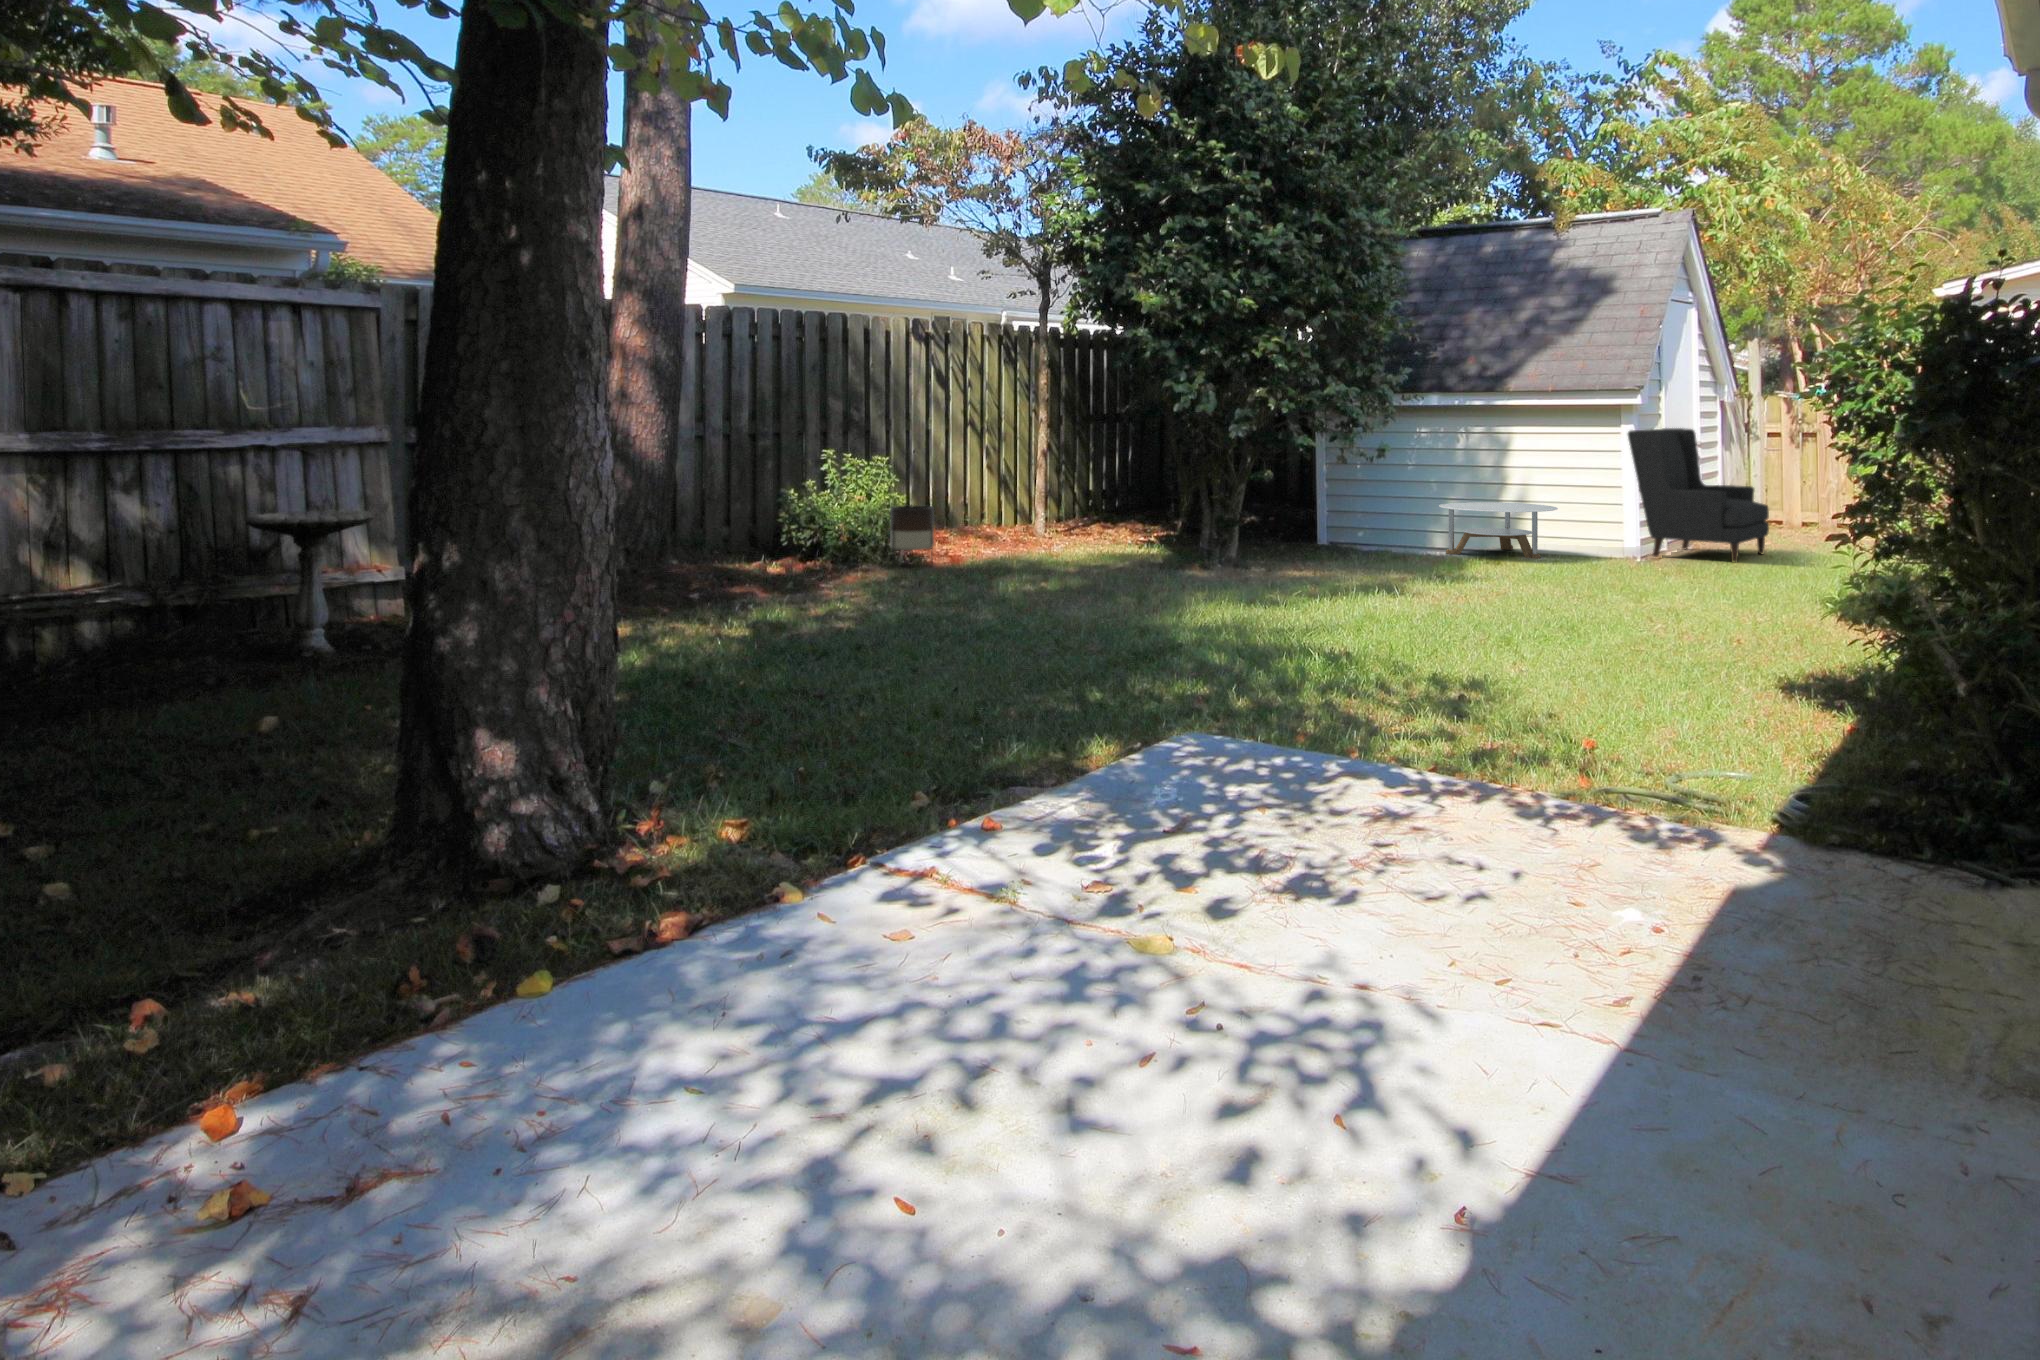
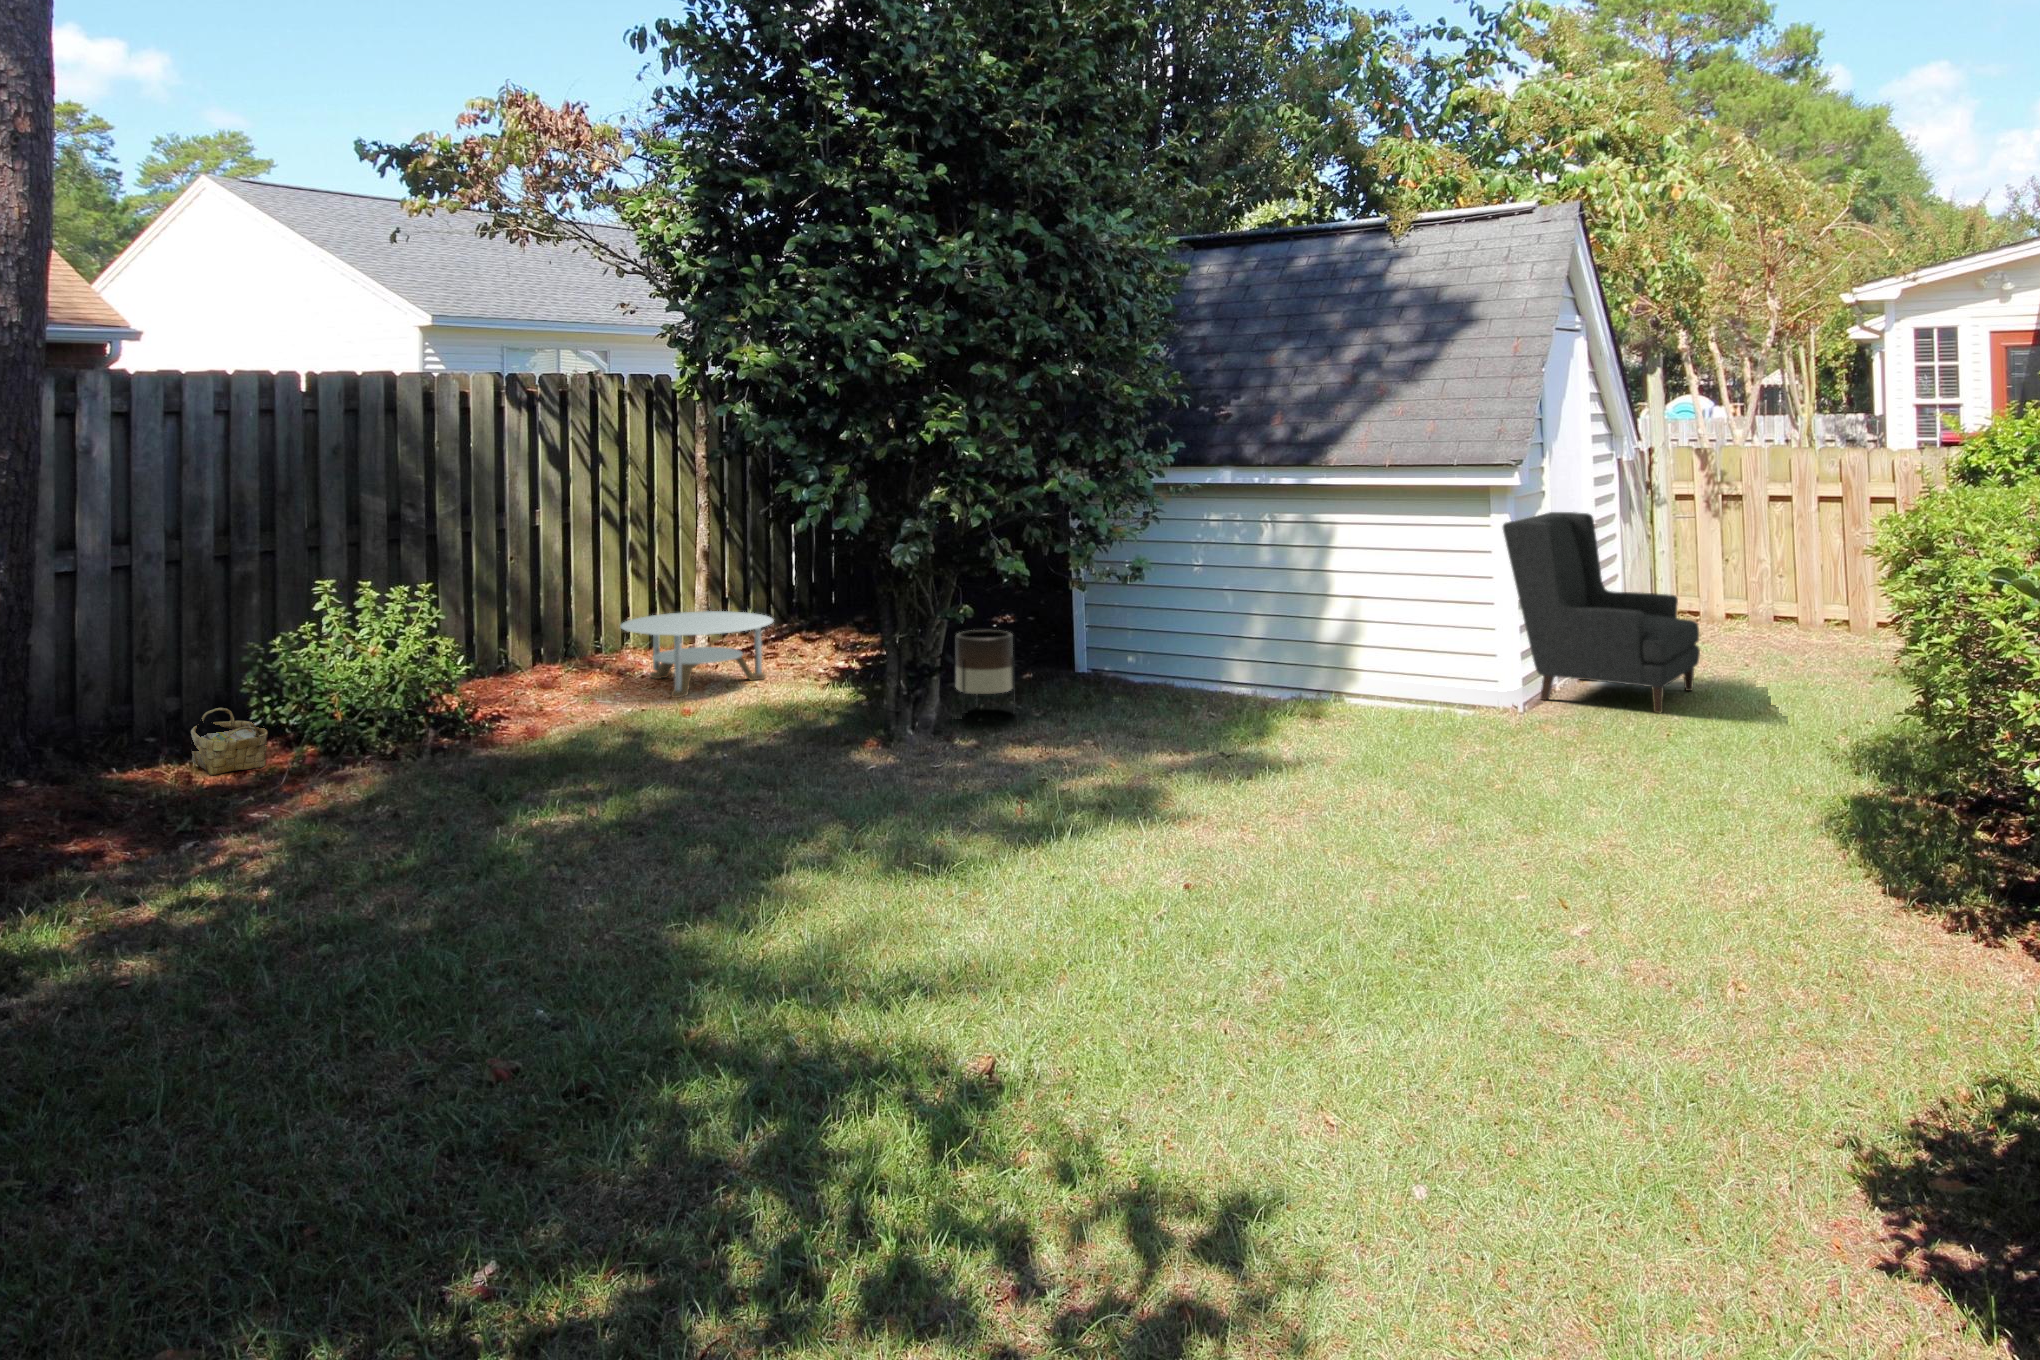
round table: present [1439,502,1558,559] -> present [620,611,773,698]
planter: present [890,505,934,555] -> present [955,630,1015,707]
woven basket: none [738,532,789,573] -> present [191,708,268,775]

